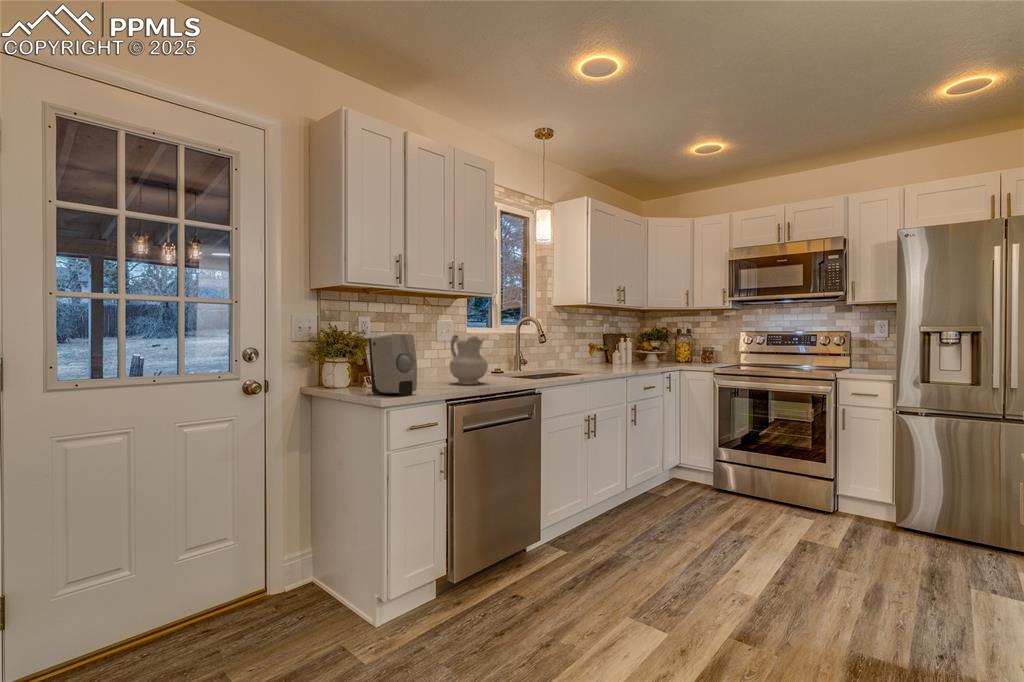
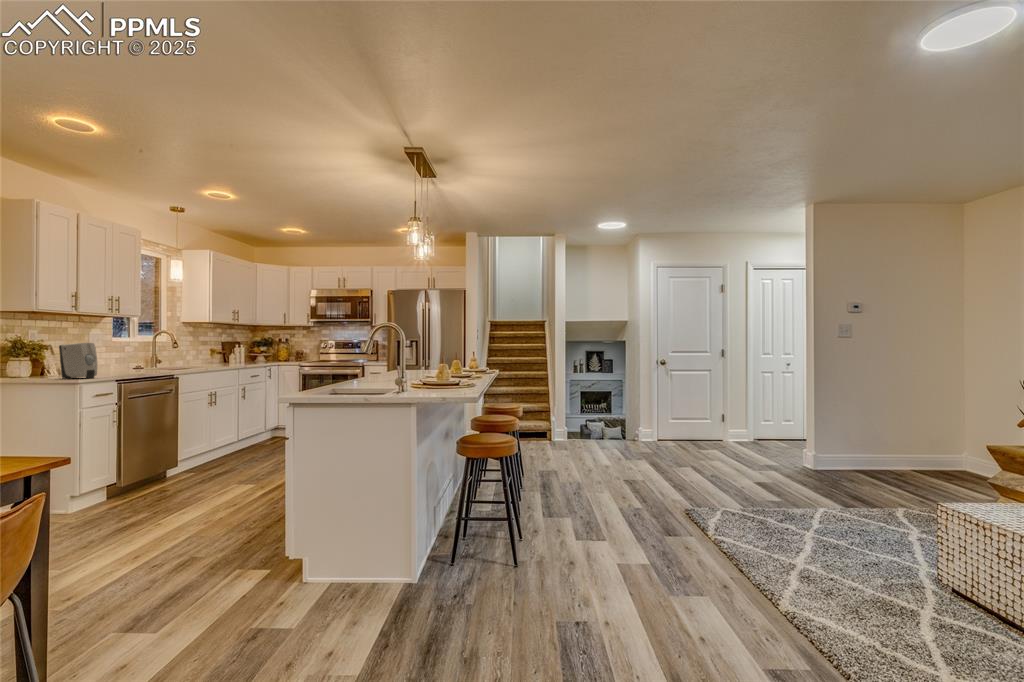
ceramic pitcher: present [450,335,488,385] -> none [109,343,140,374]

